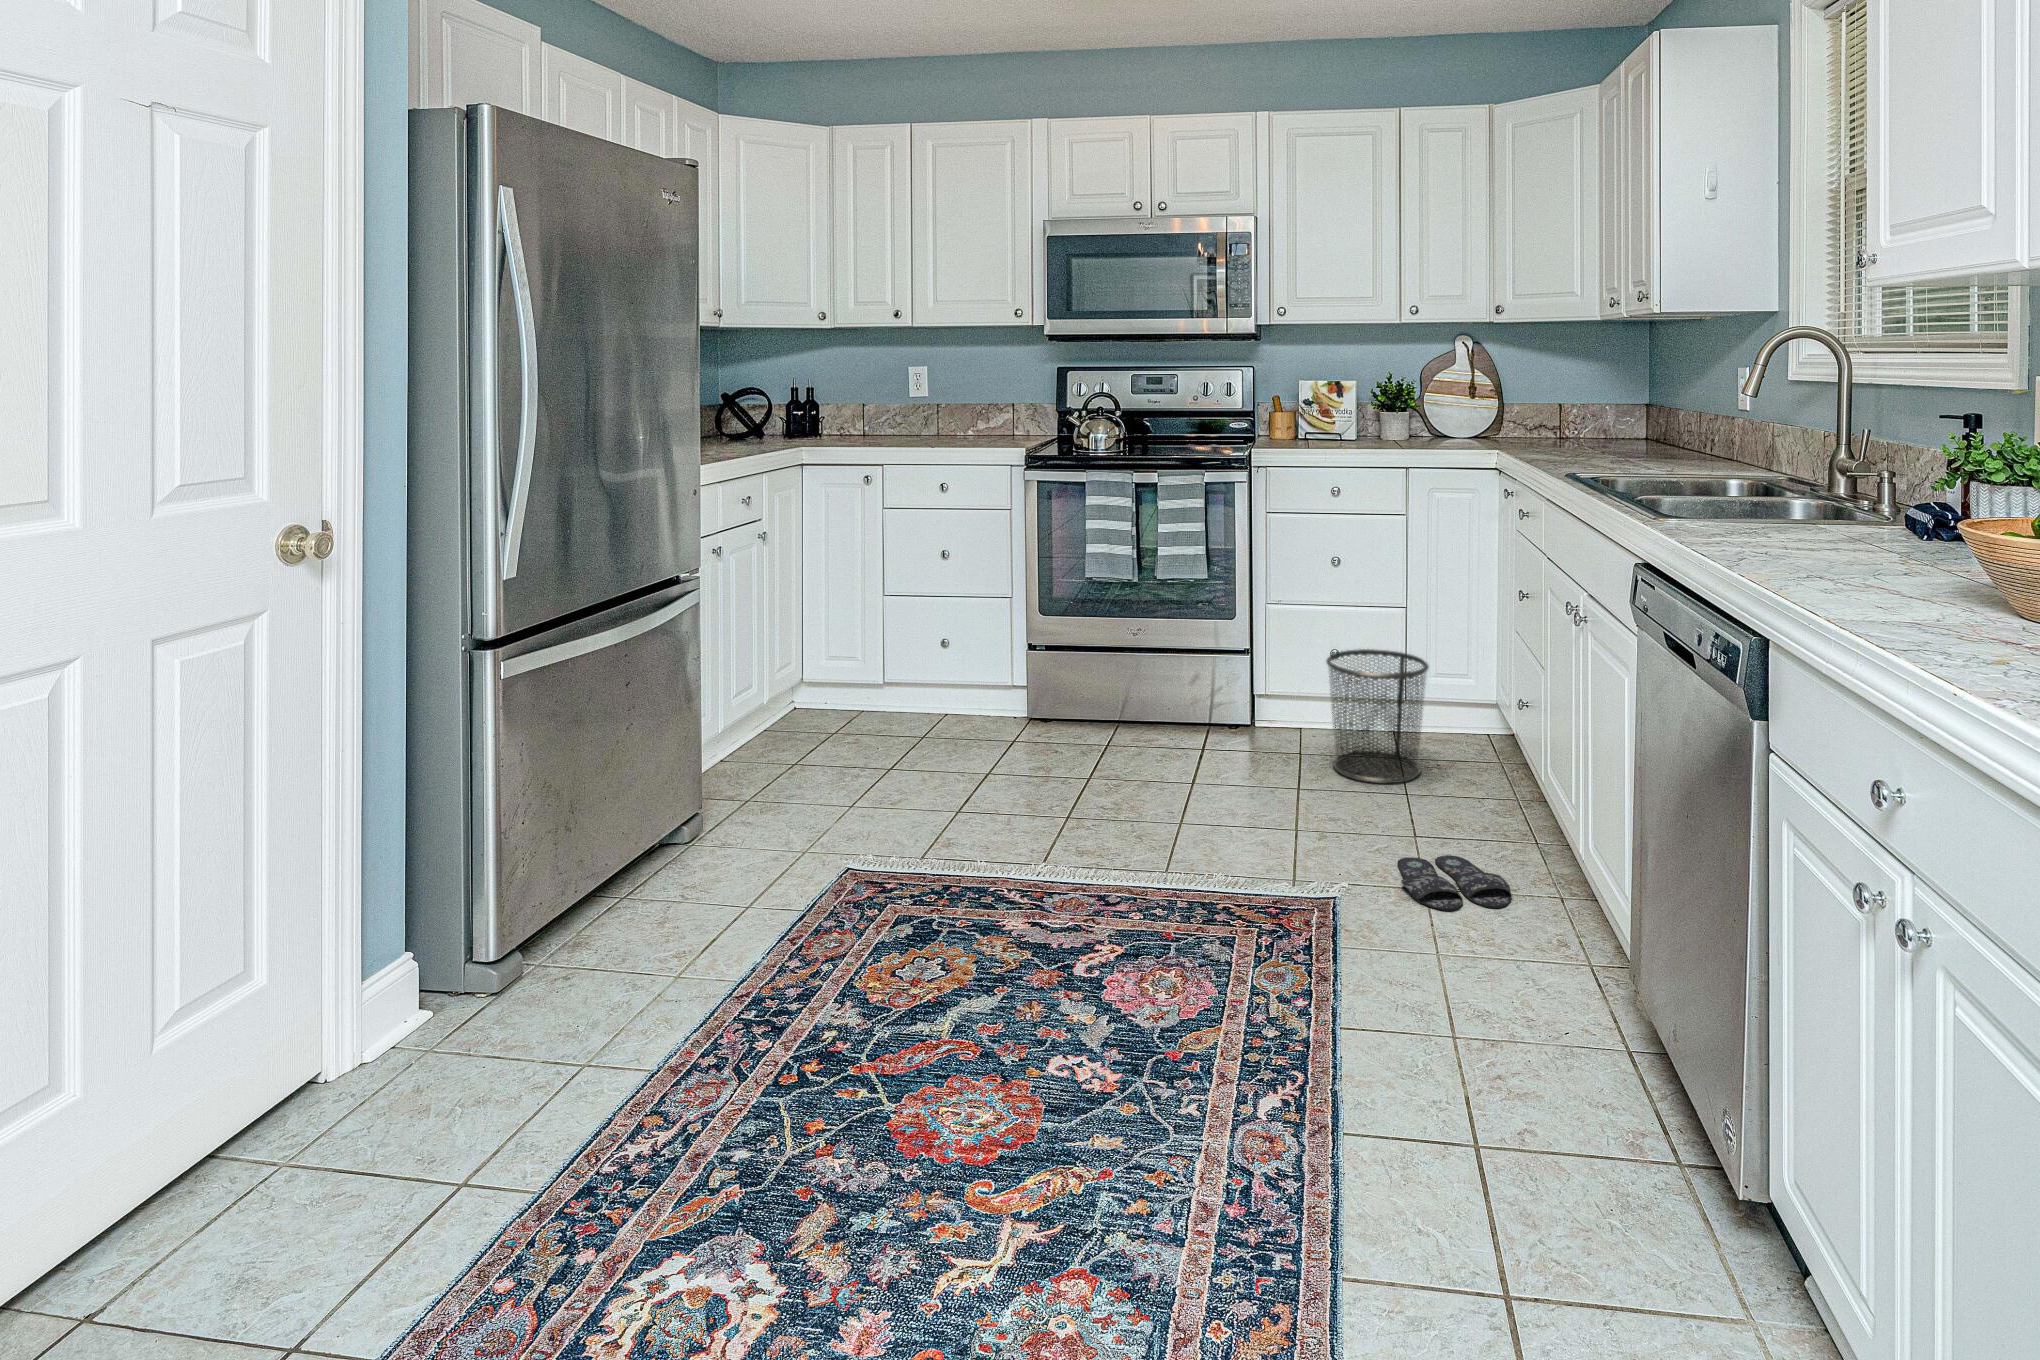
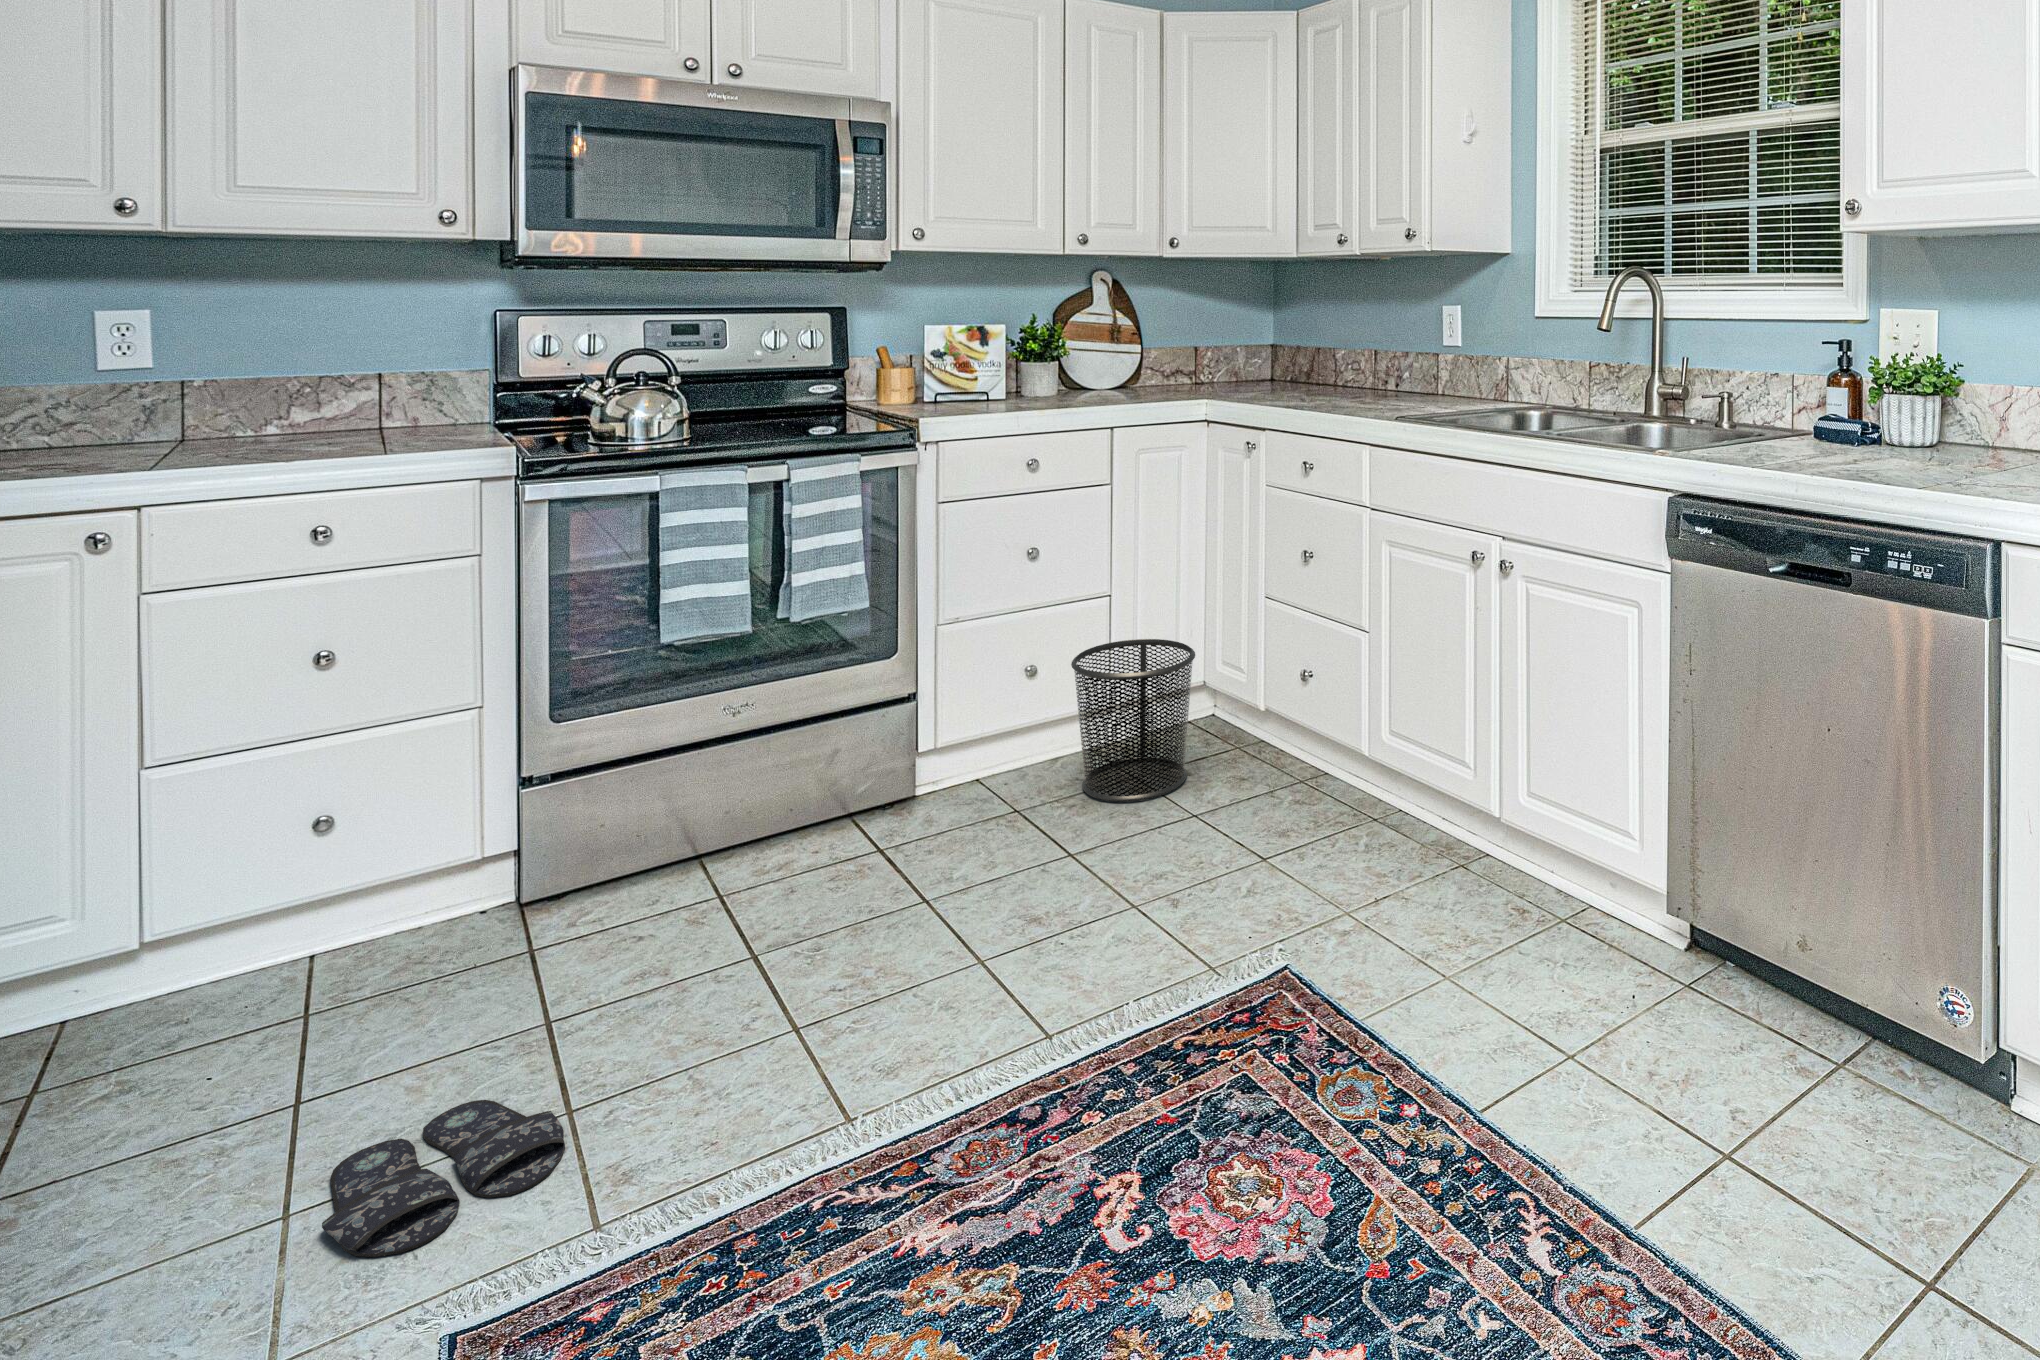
slippers: present [1398,855,1511,911] -> present [322,1100,565,1257]

